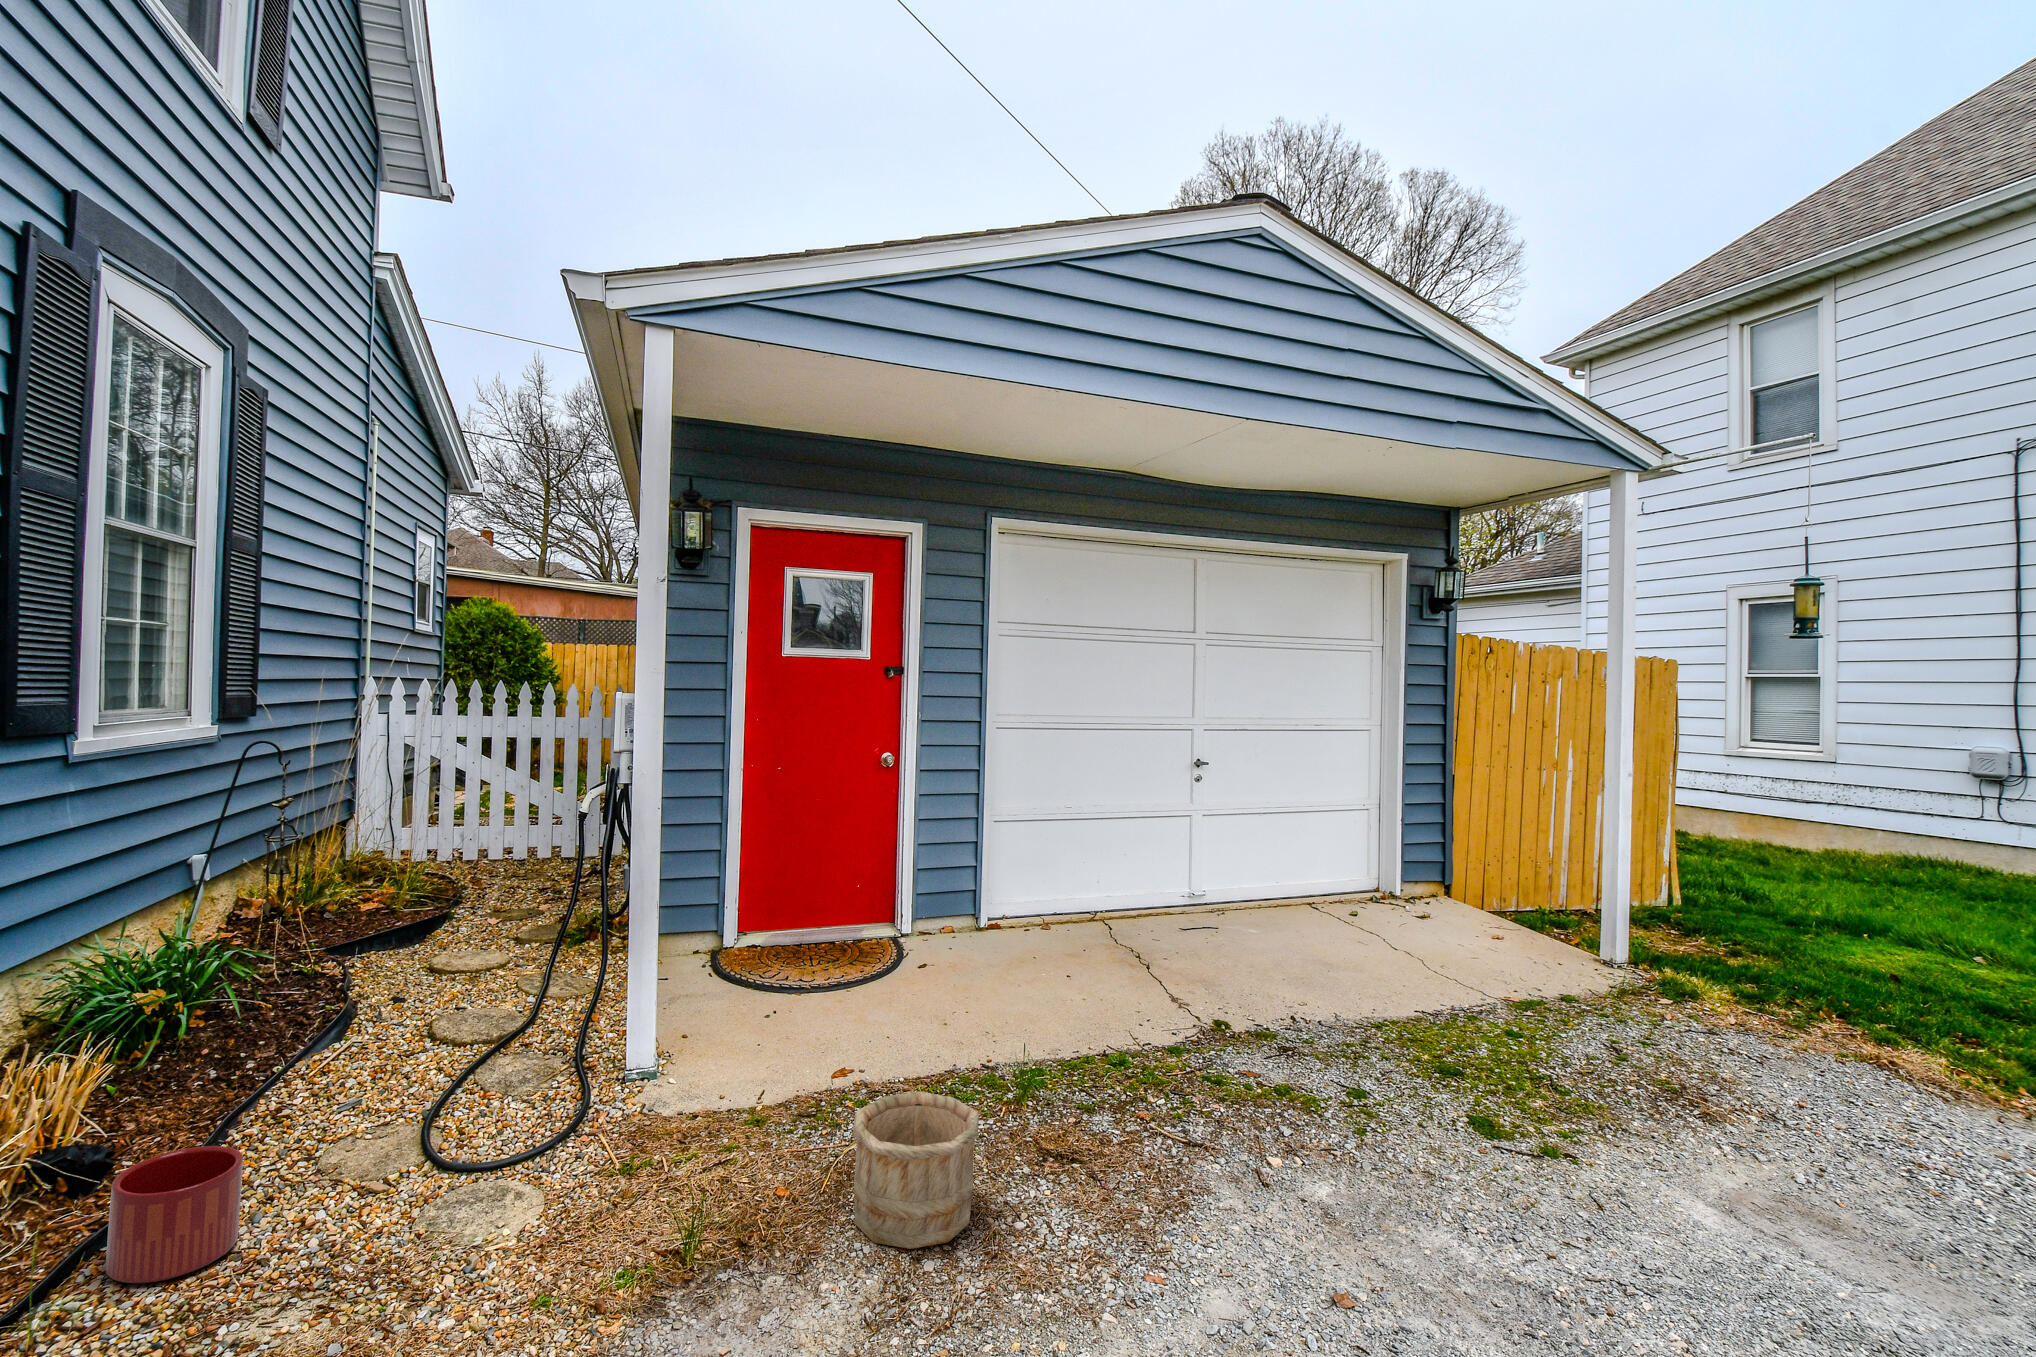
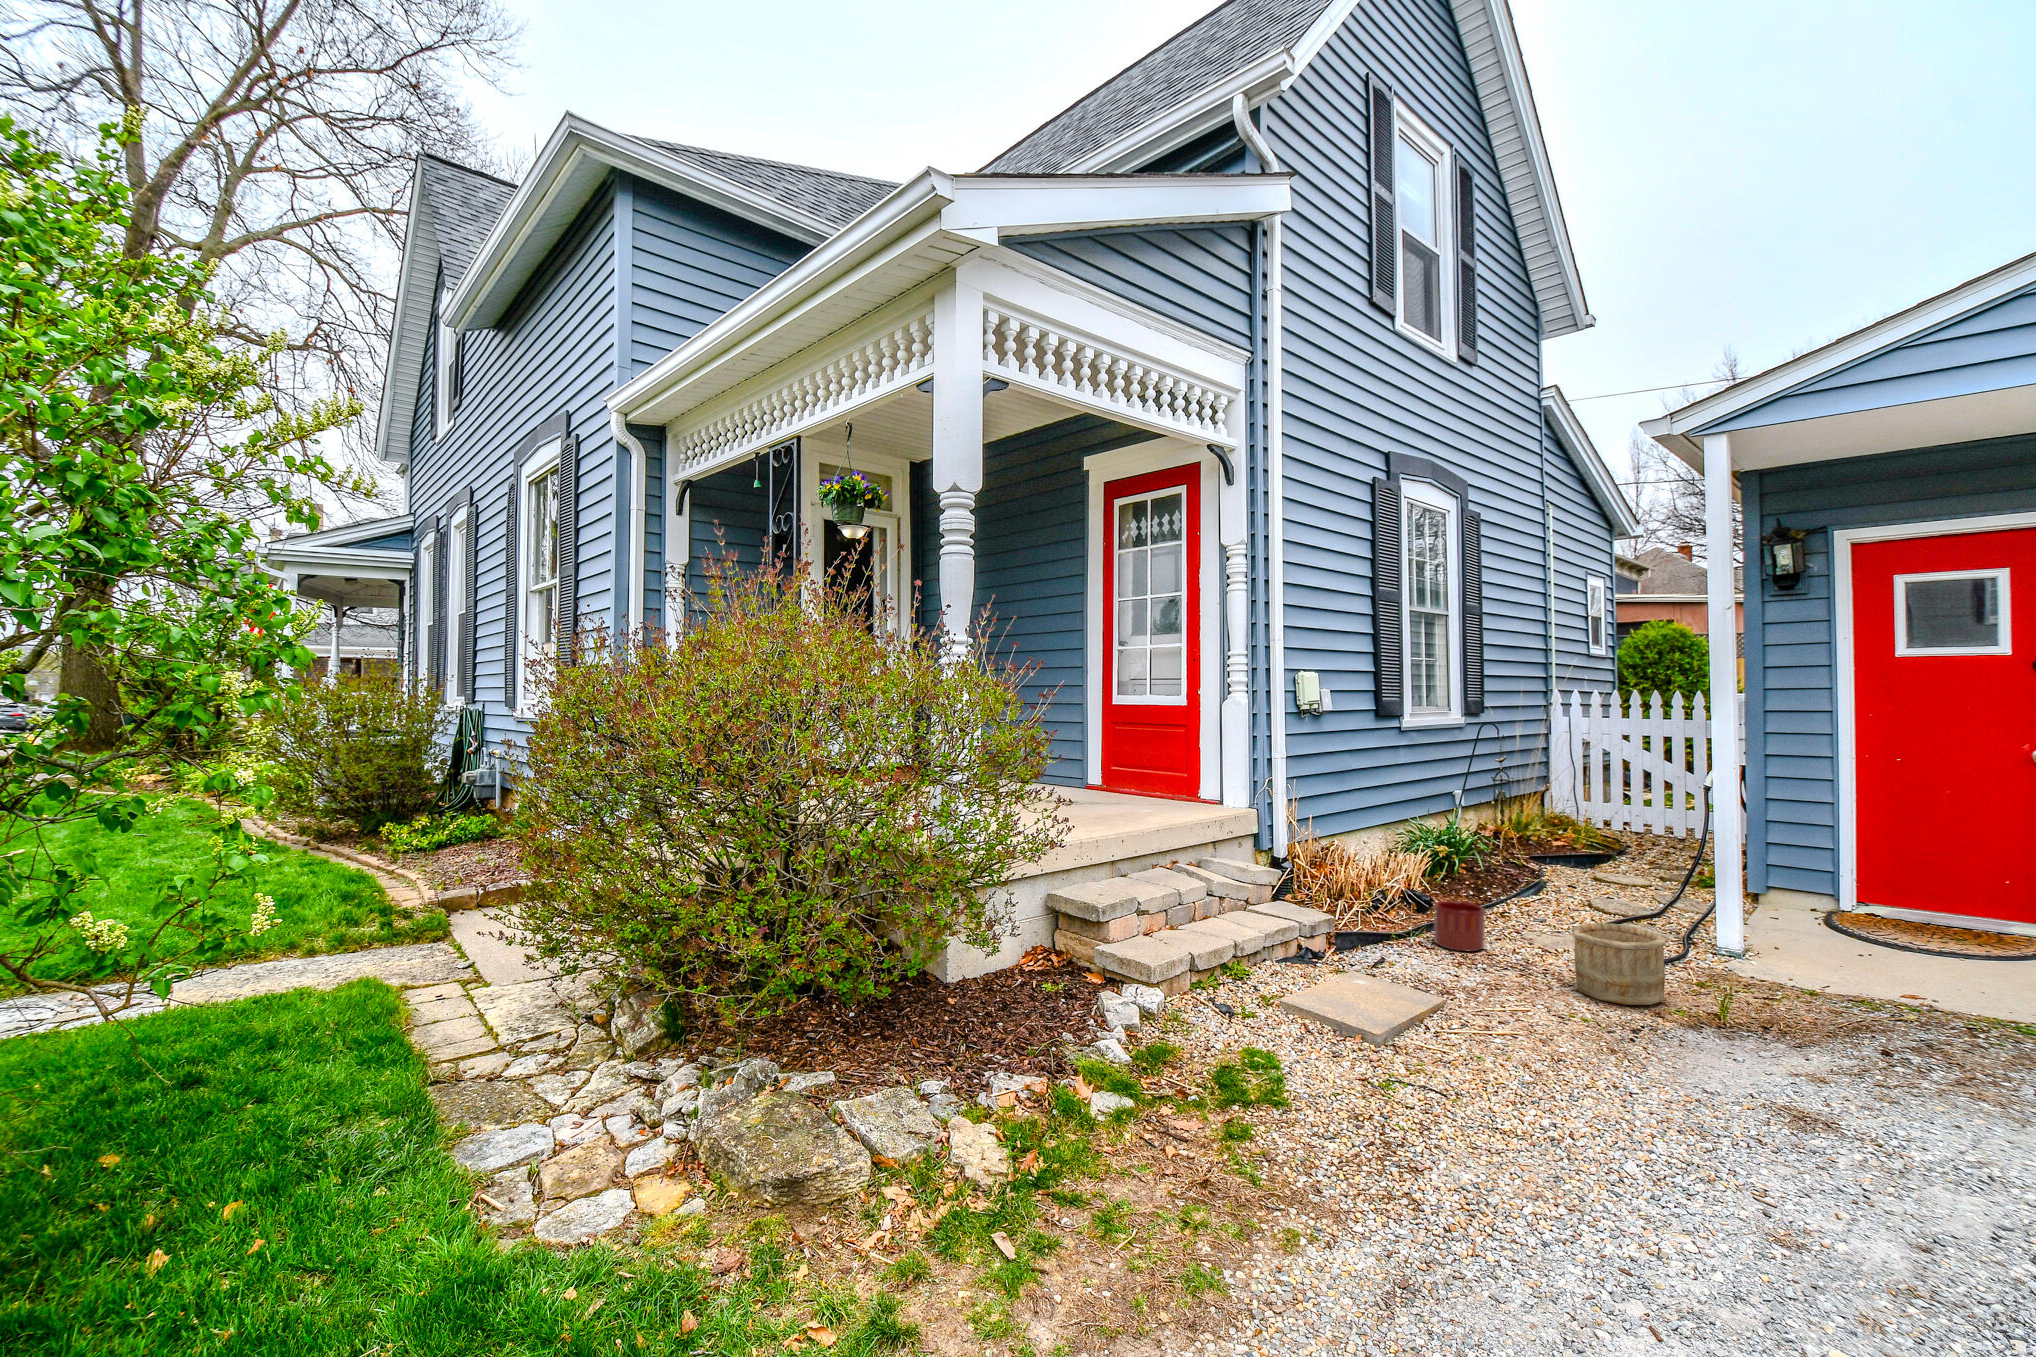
wooden bucket: present [853,1092,979,1249] -> present [1572,923,1666,1005]

